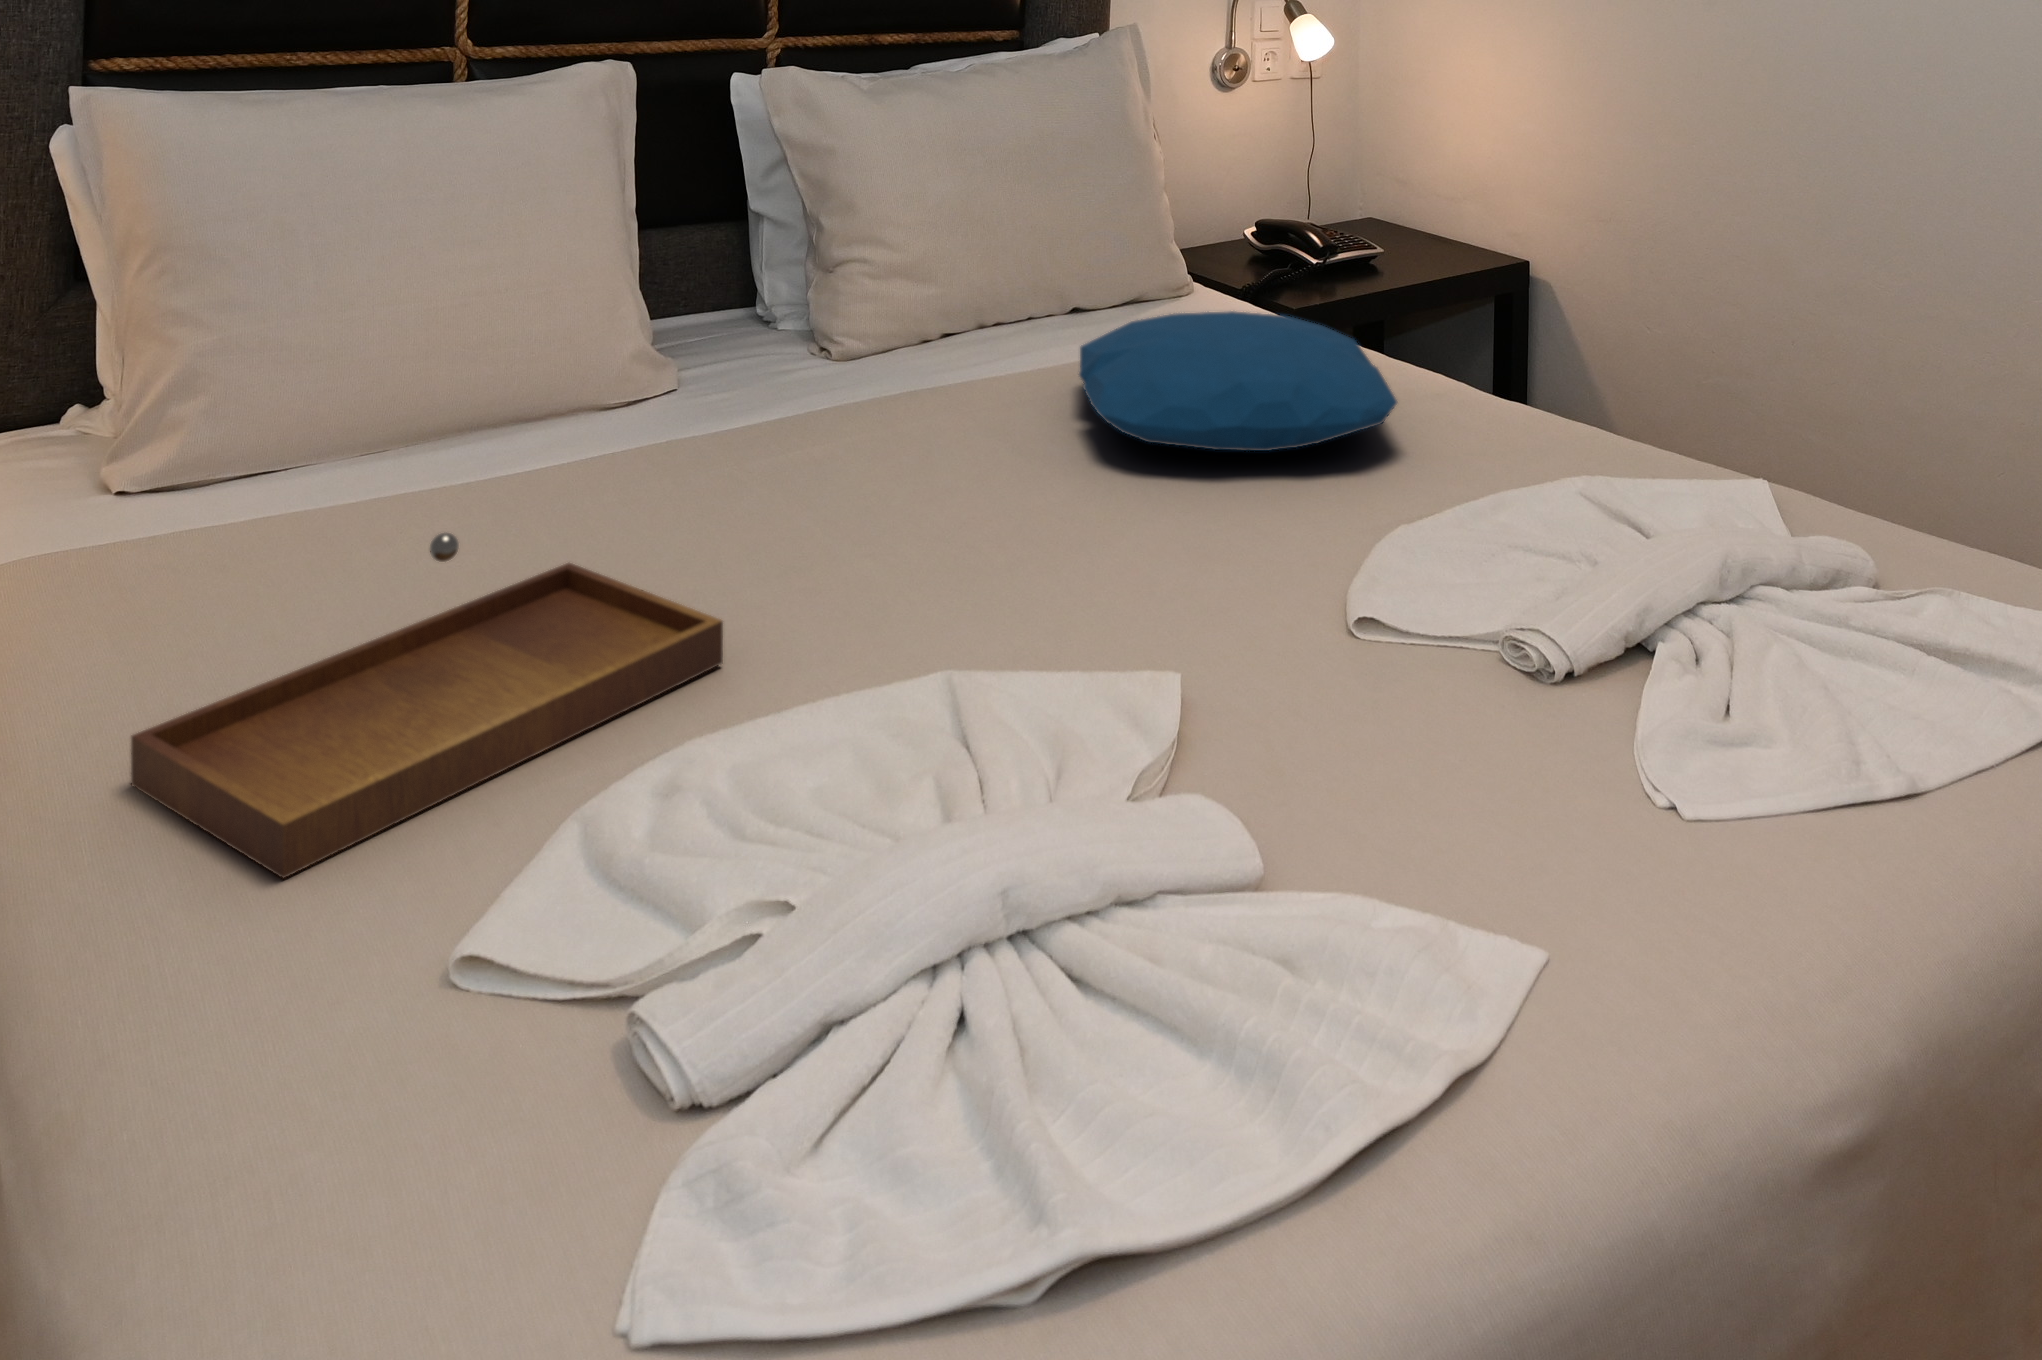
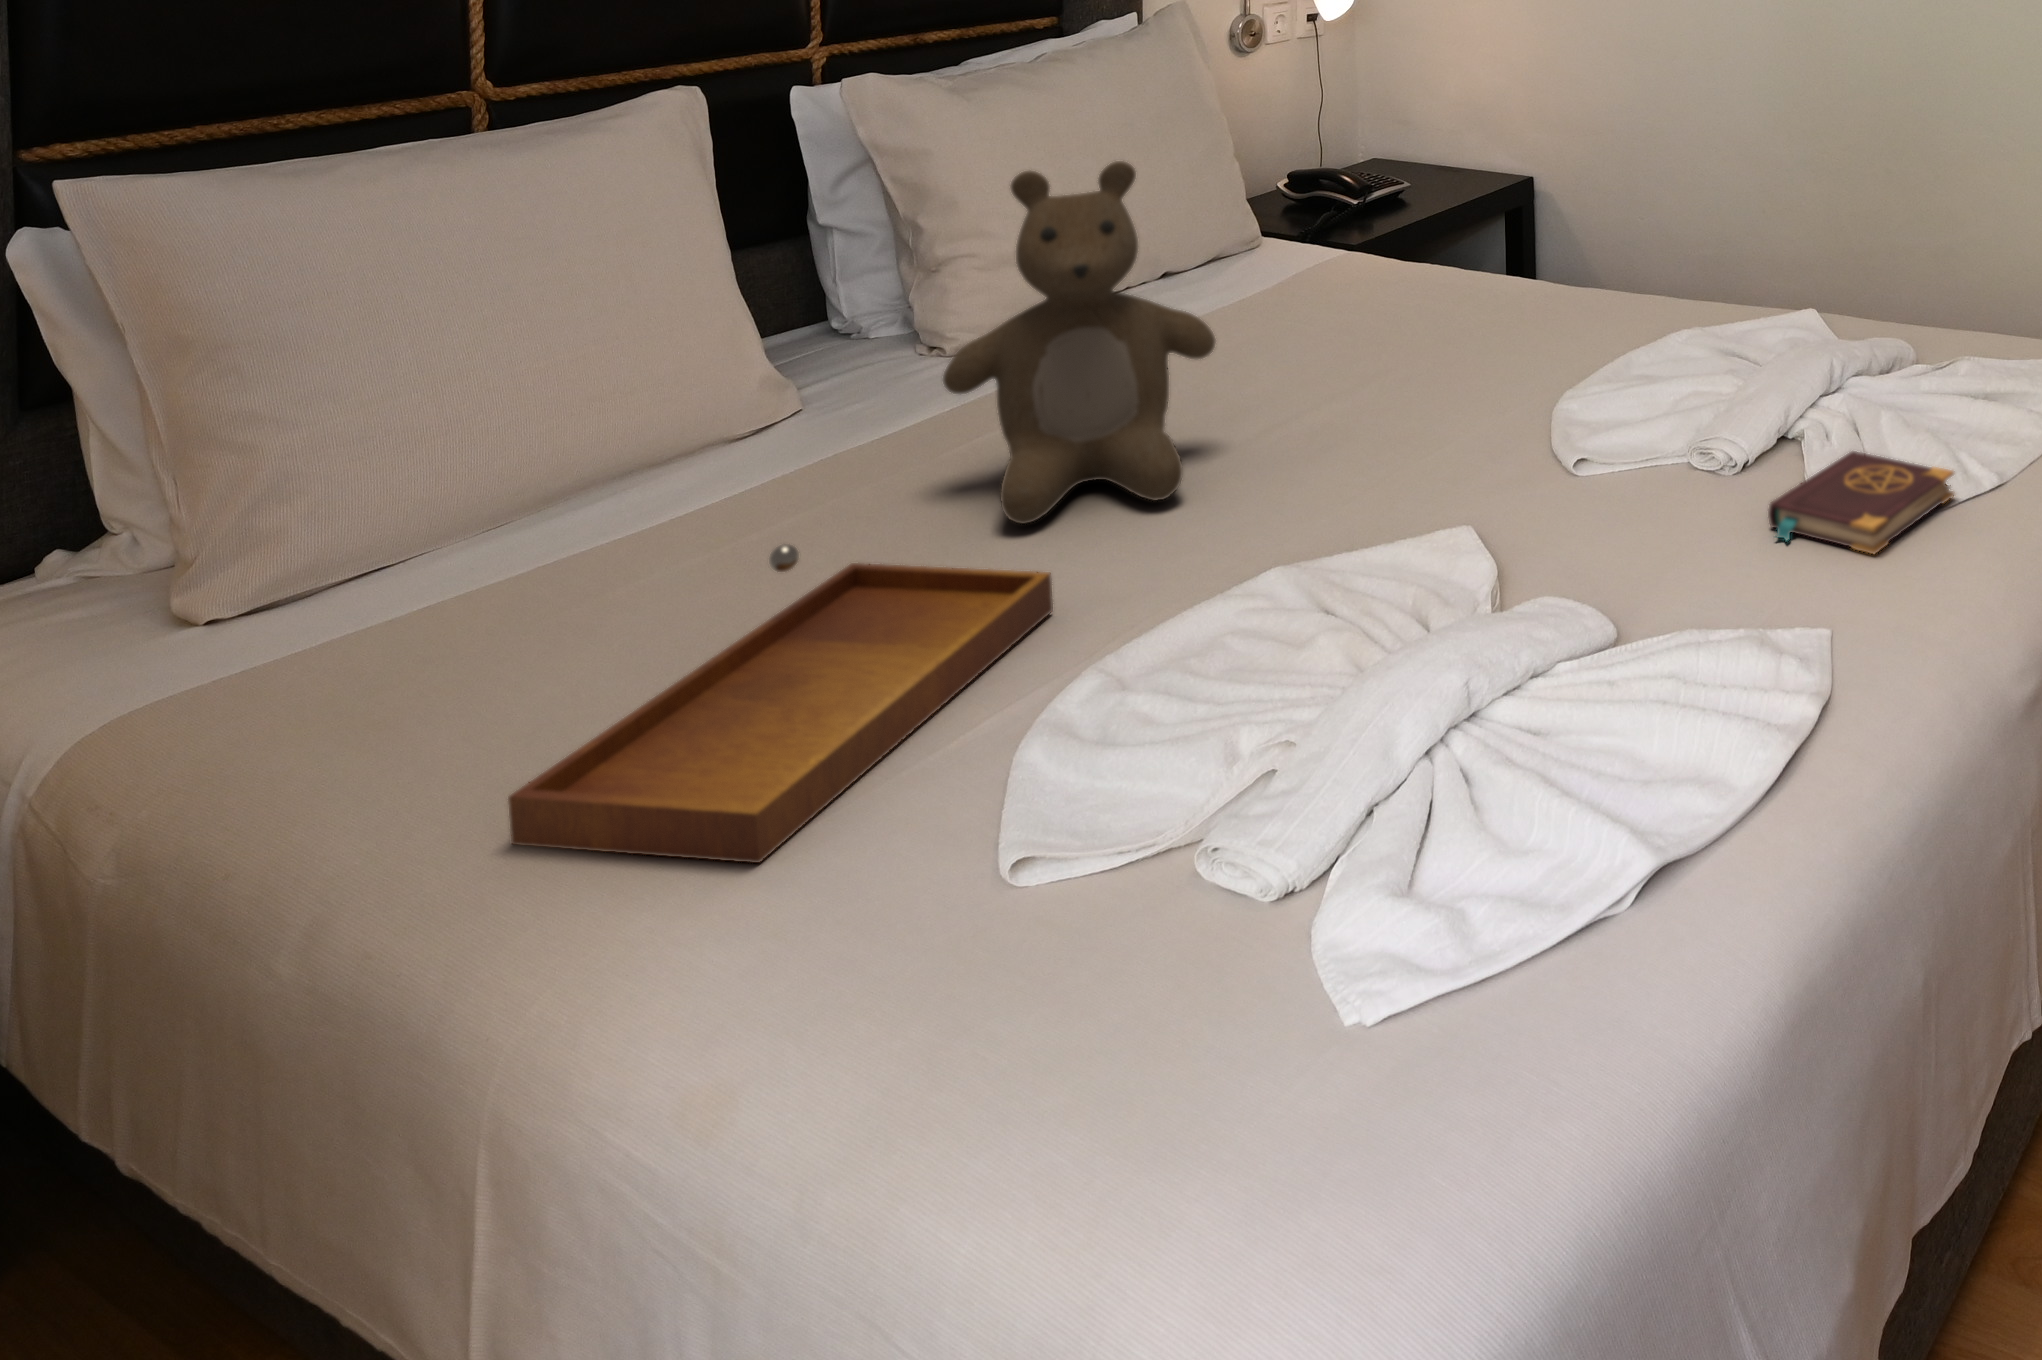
teddy bear: none [730,179,1002,561] -> present [943,161,1215,524]
pillow: present [1079,311,1397,451] -> none [1220,242,1531,366]
book: none [1544,692,1828,853] -> present [1768,451,1954,554]

